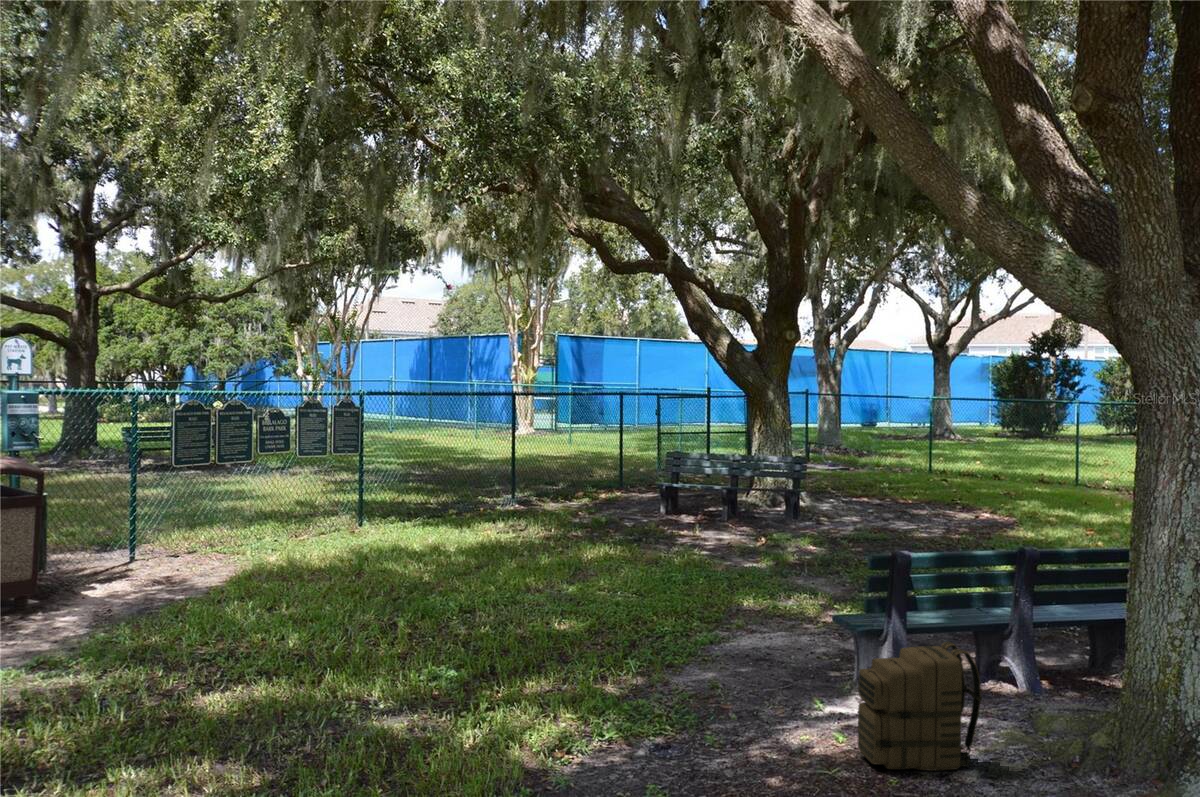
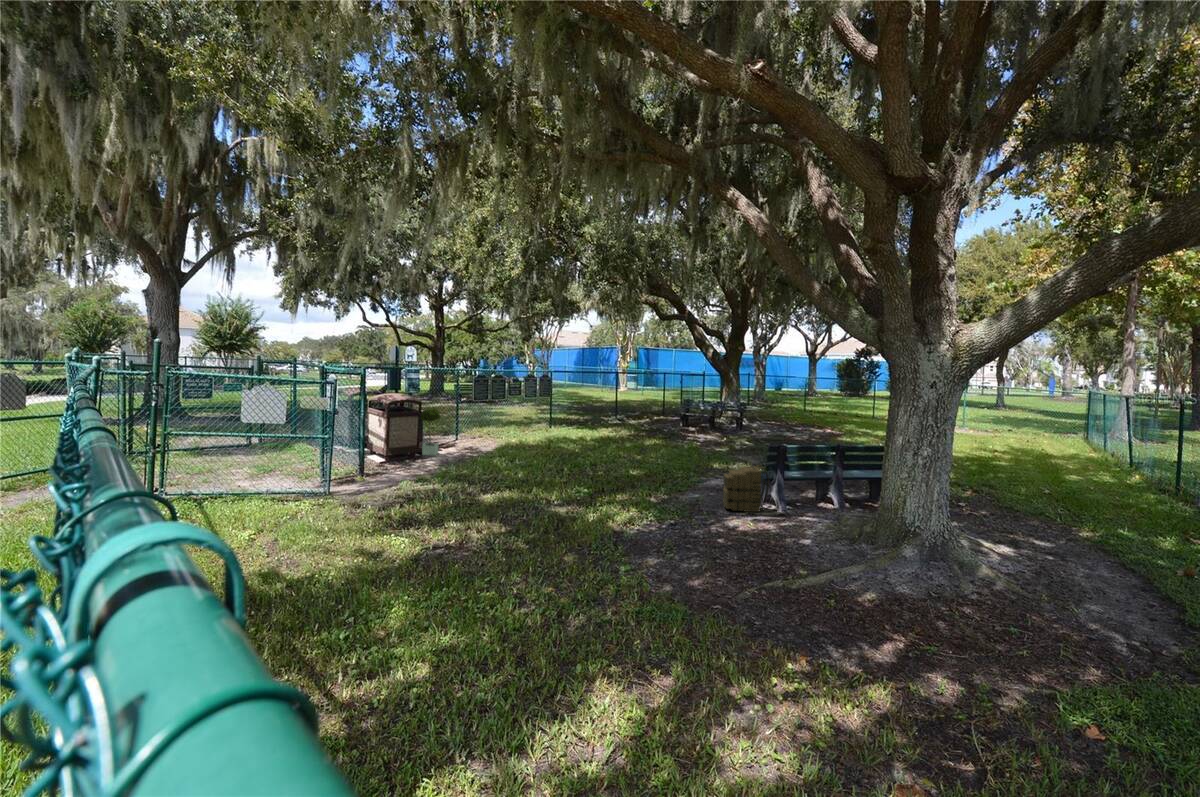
potted tree: none [29,498,85,622] -> present [421,409,440,455]

